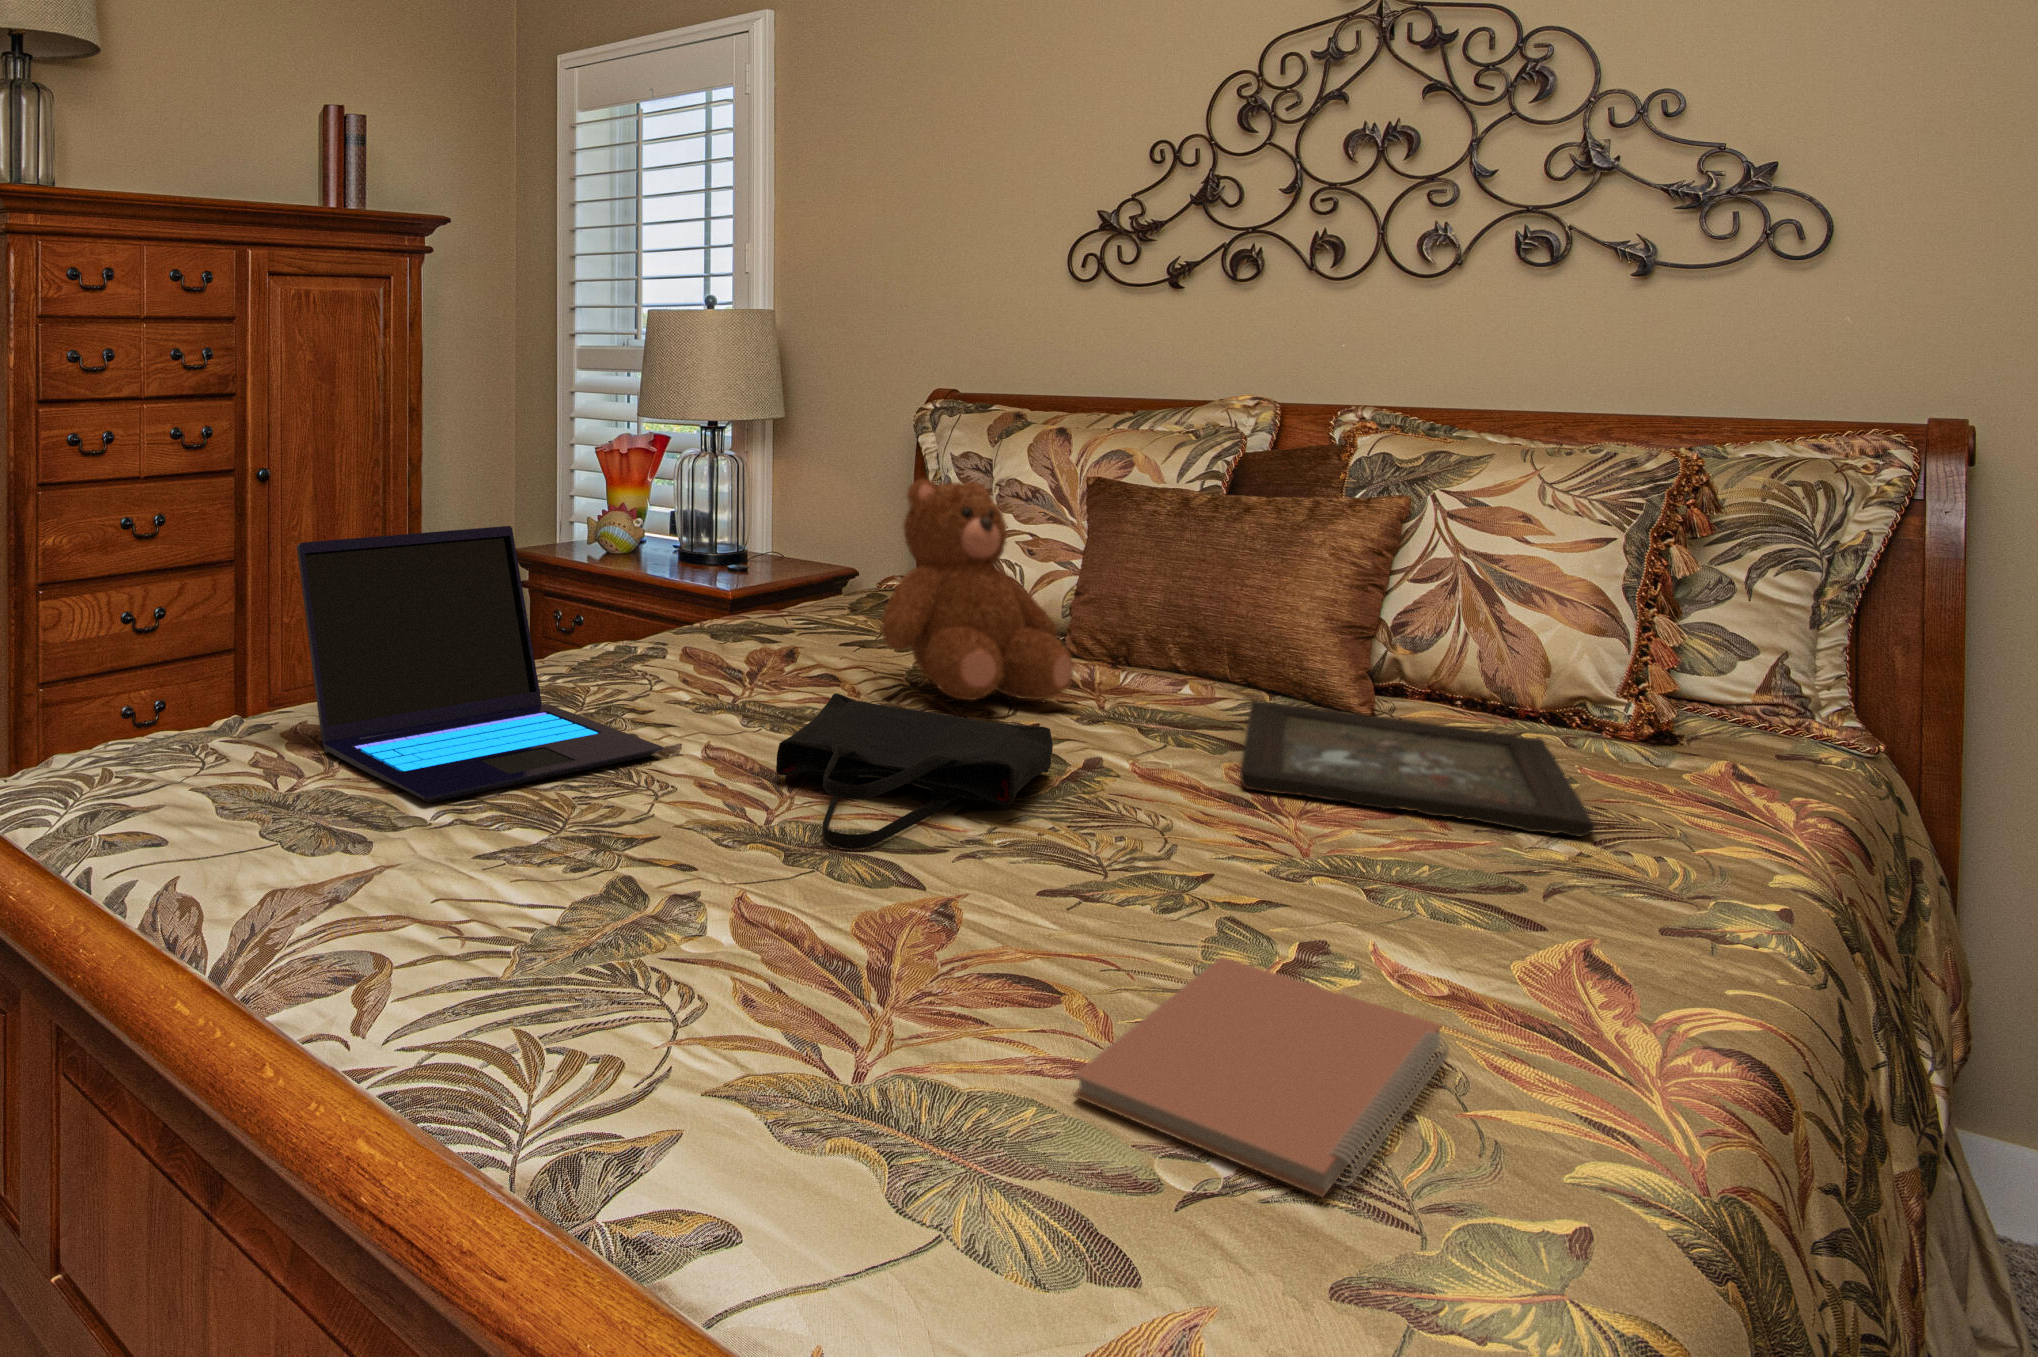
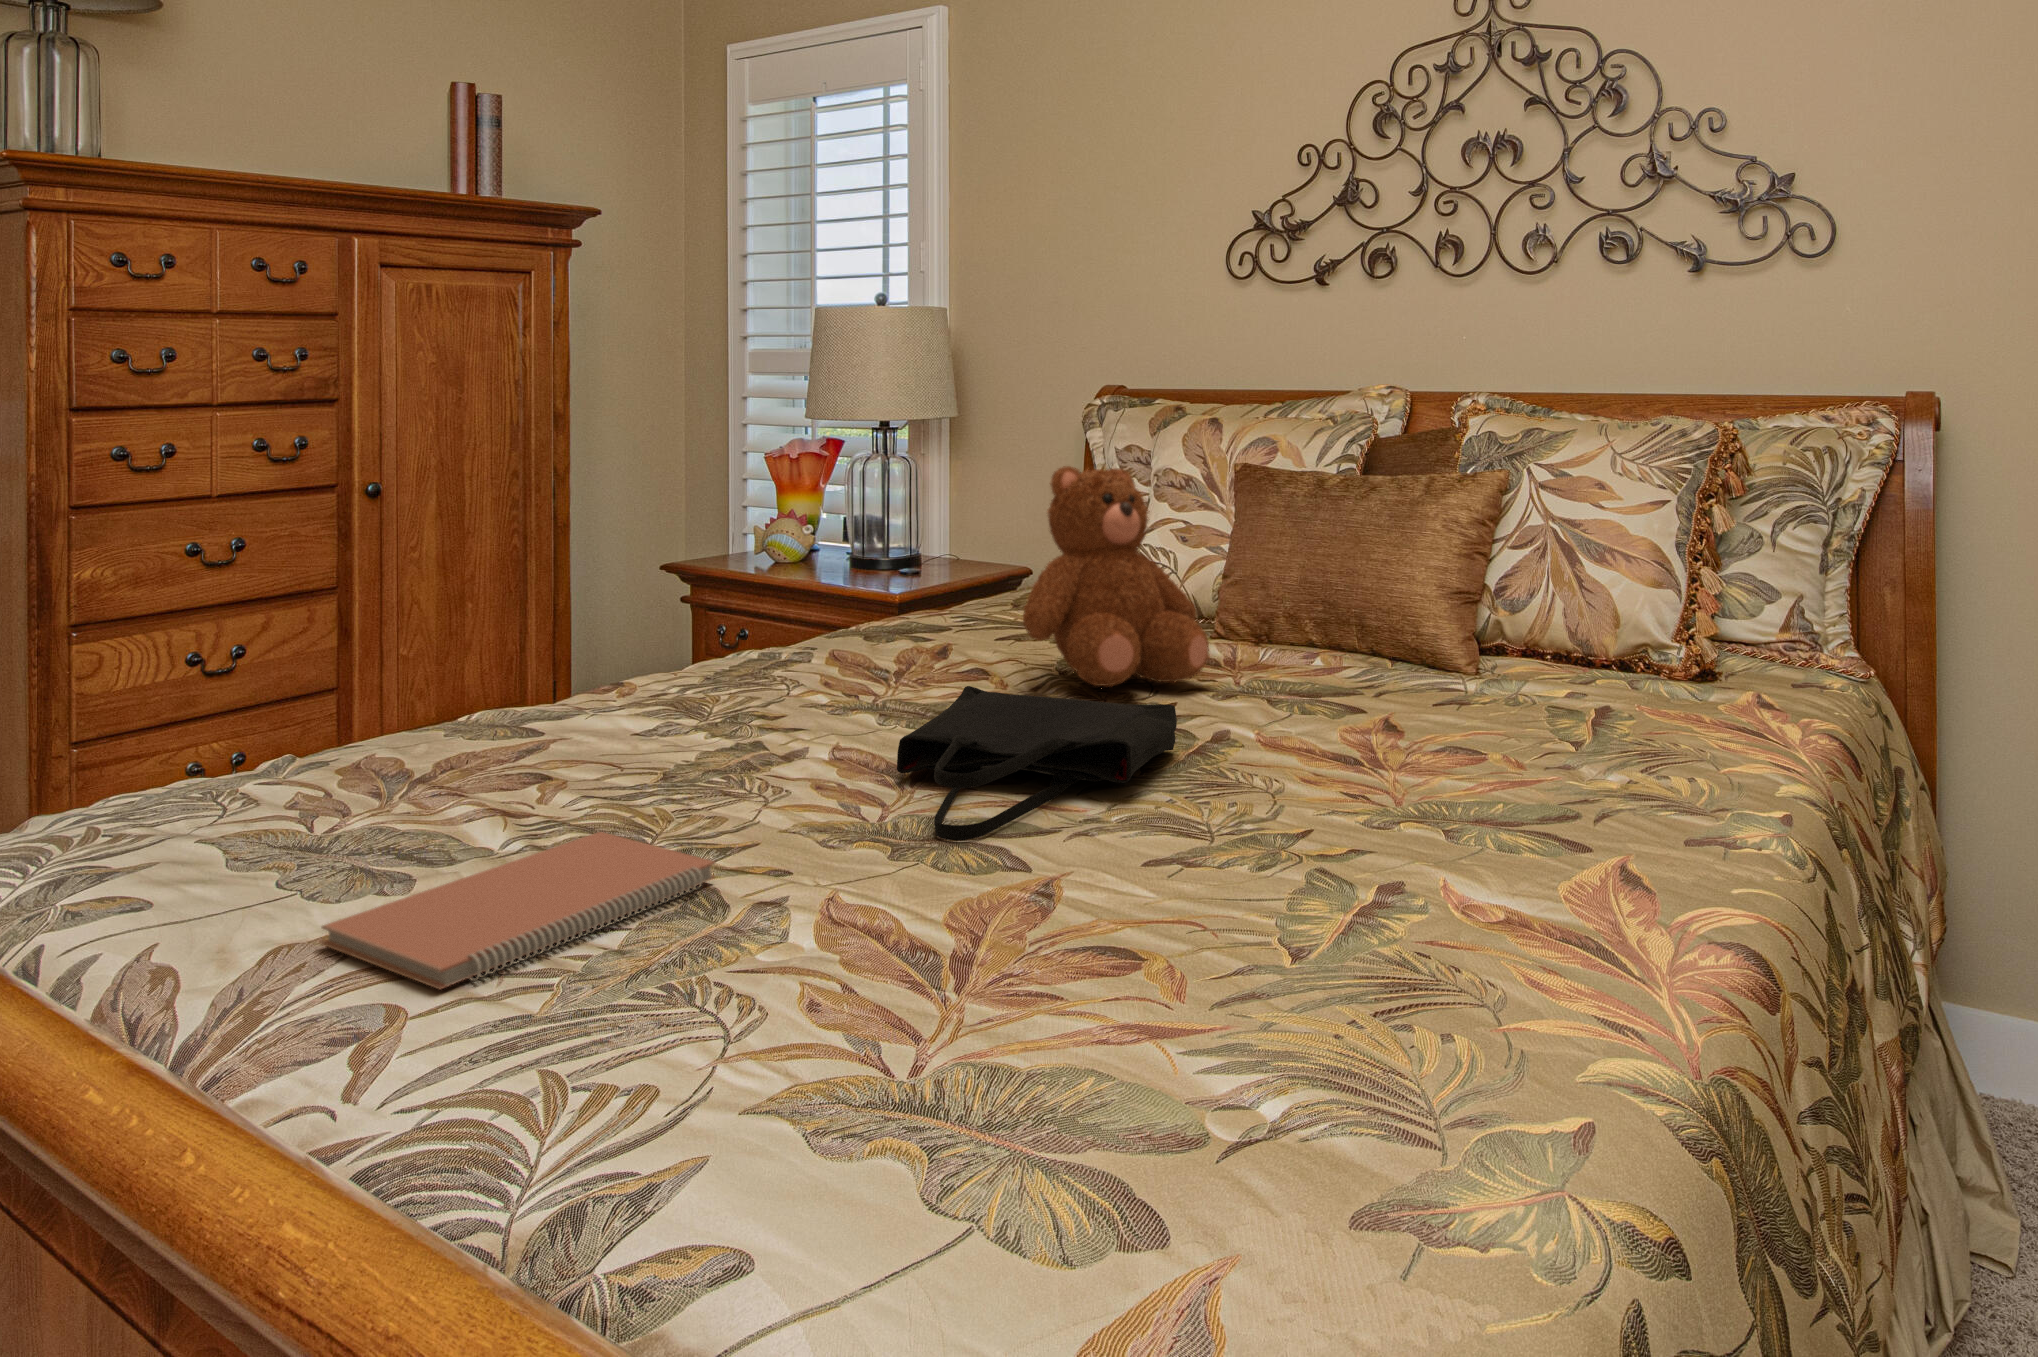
laptop: present [297,526,664,802] -> none [353,527,781,833]
tray: present [1240,701,1594,836] -> none [1350,669,1645,769]
notebook: present [1074,957,1449,1197] -> present [321,832,715,989]

